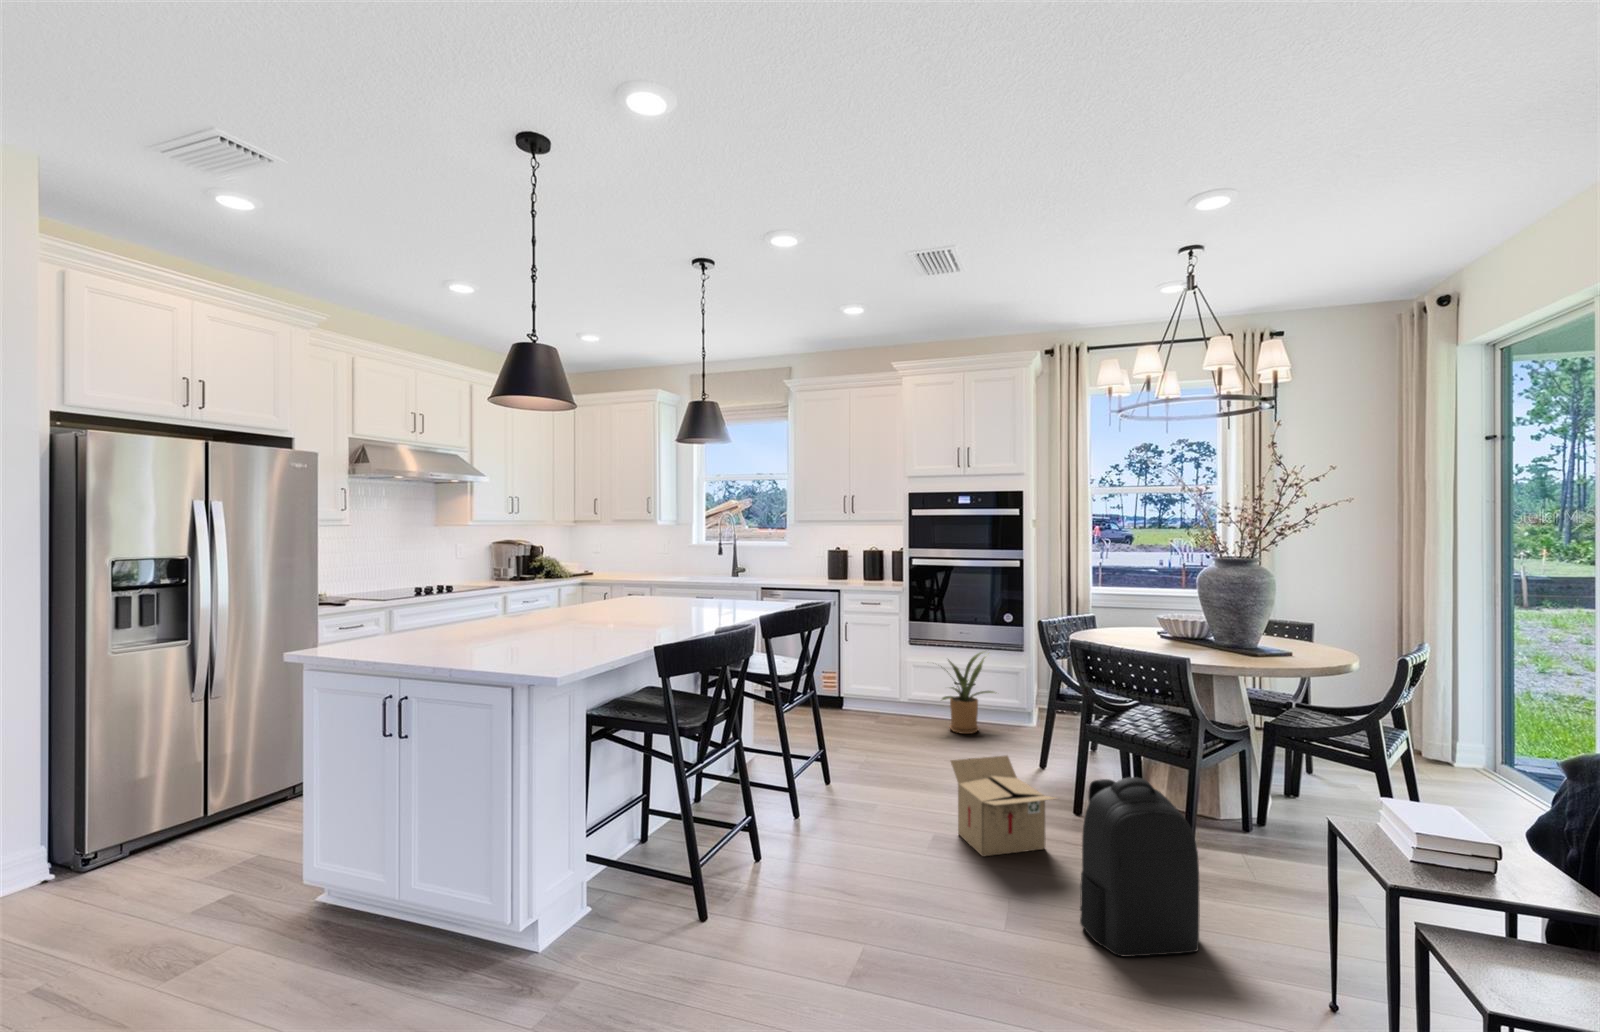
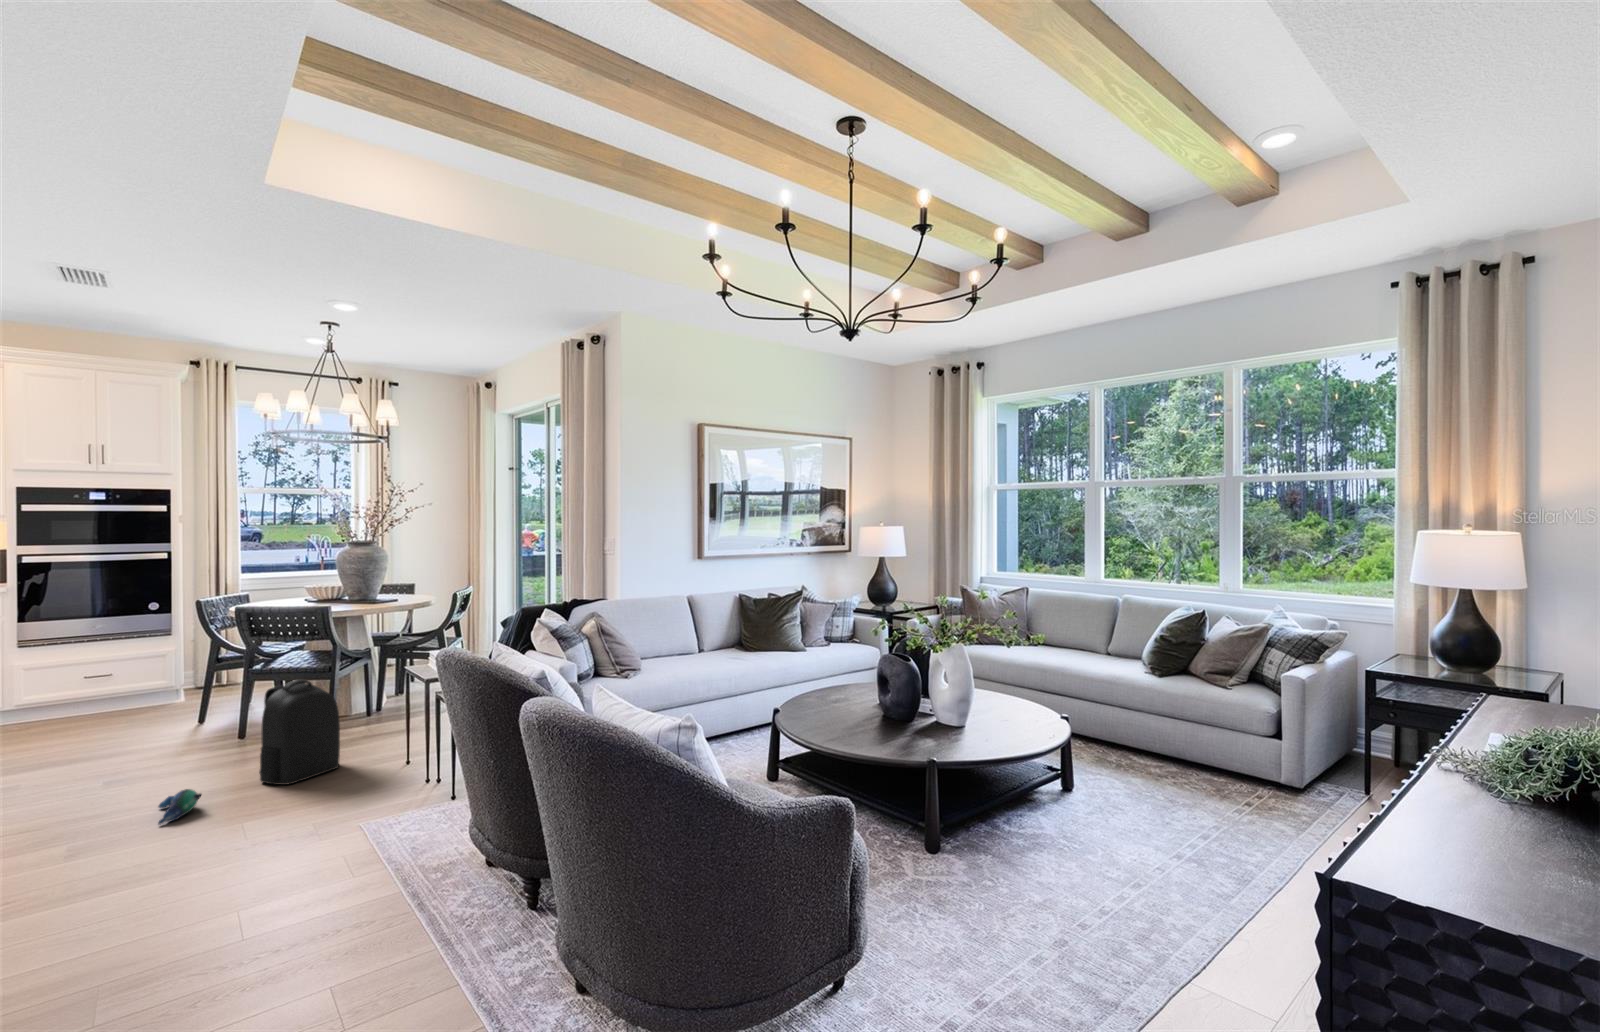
house plant: present [942,652,994,734] -> none [46,638,144,721]
cardboard box: present [951,756,1055,857] -> none [123,705,235,779]
plush toy: none [944,903,999,958] -> present [158,789,201,824]

